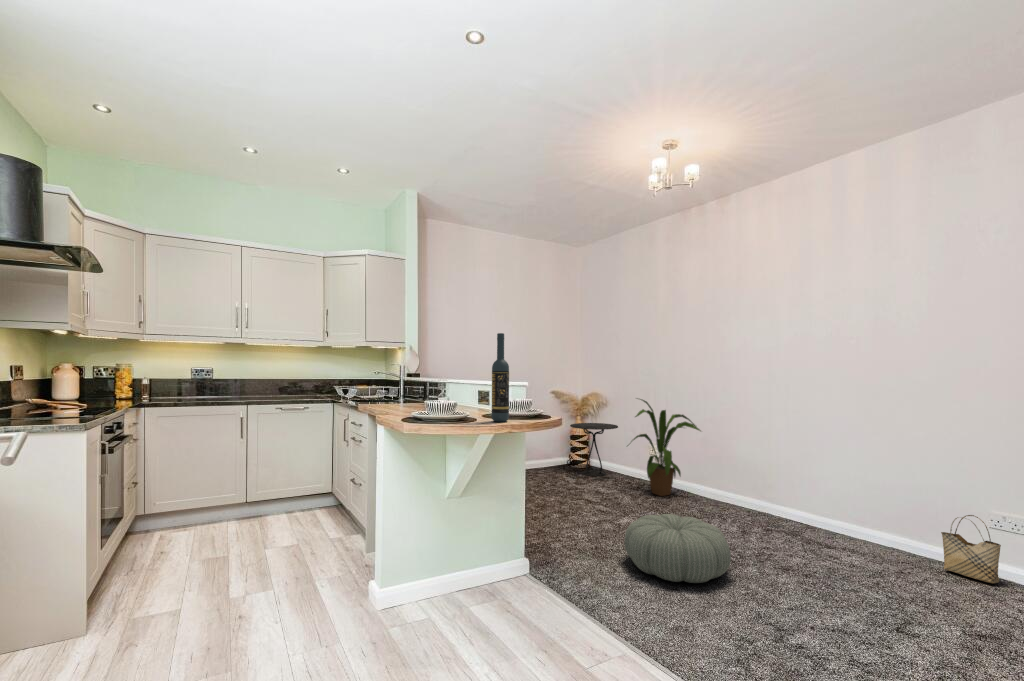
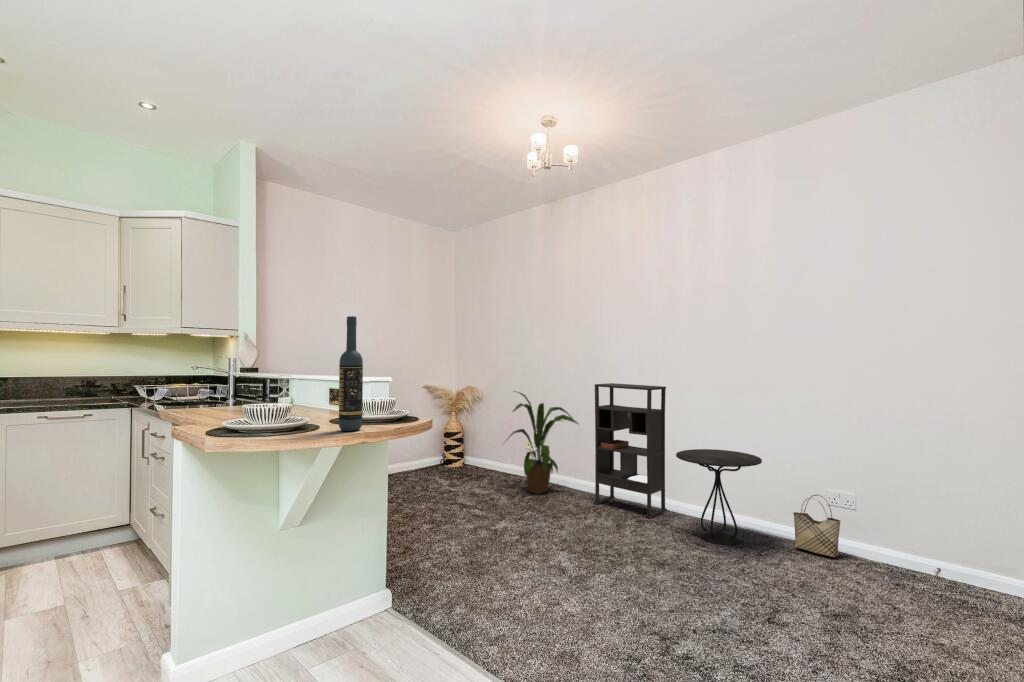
bookshelf: none [717,392,796,527] -> present [594,383,667,518]
side table: present [570,423,618,476] -> present [676,449,762,545]
pouf: present [624,514,731,583] -> none [502,518,613,595]

